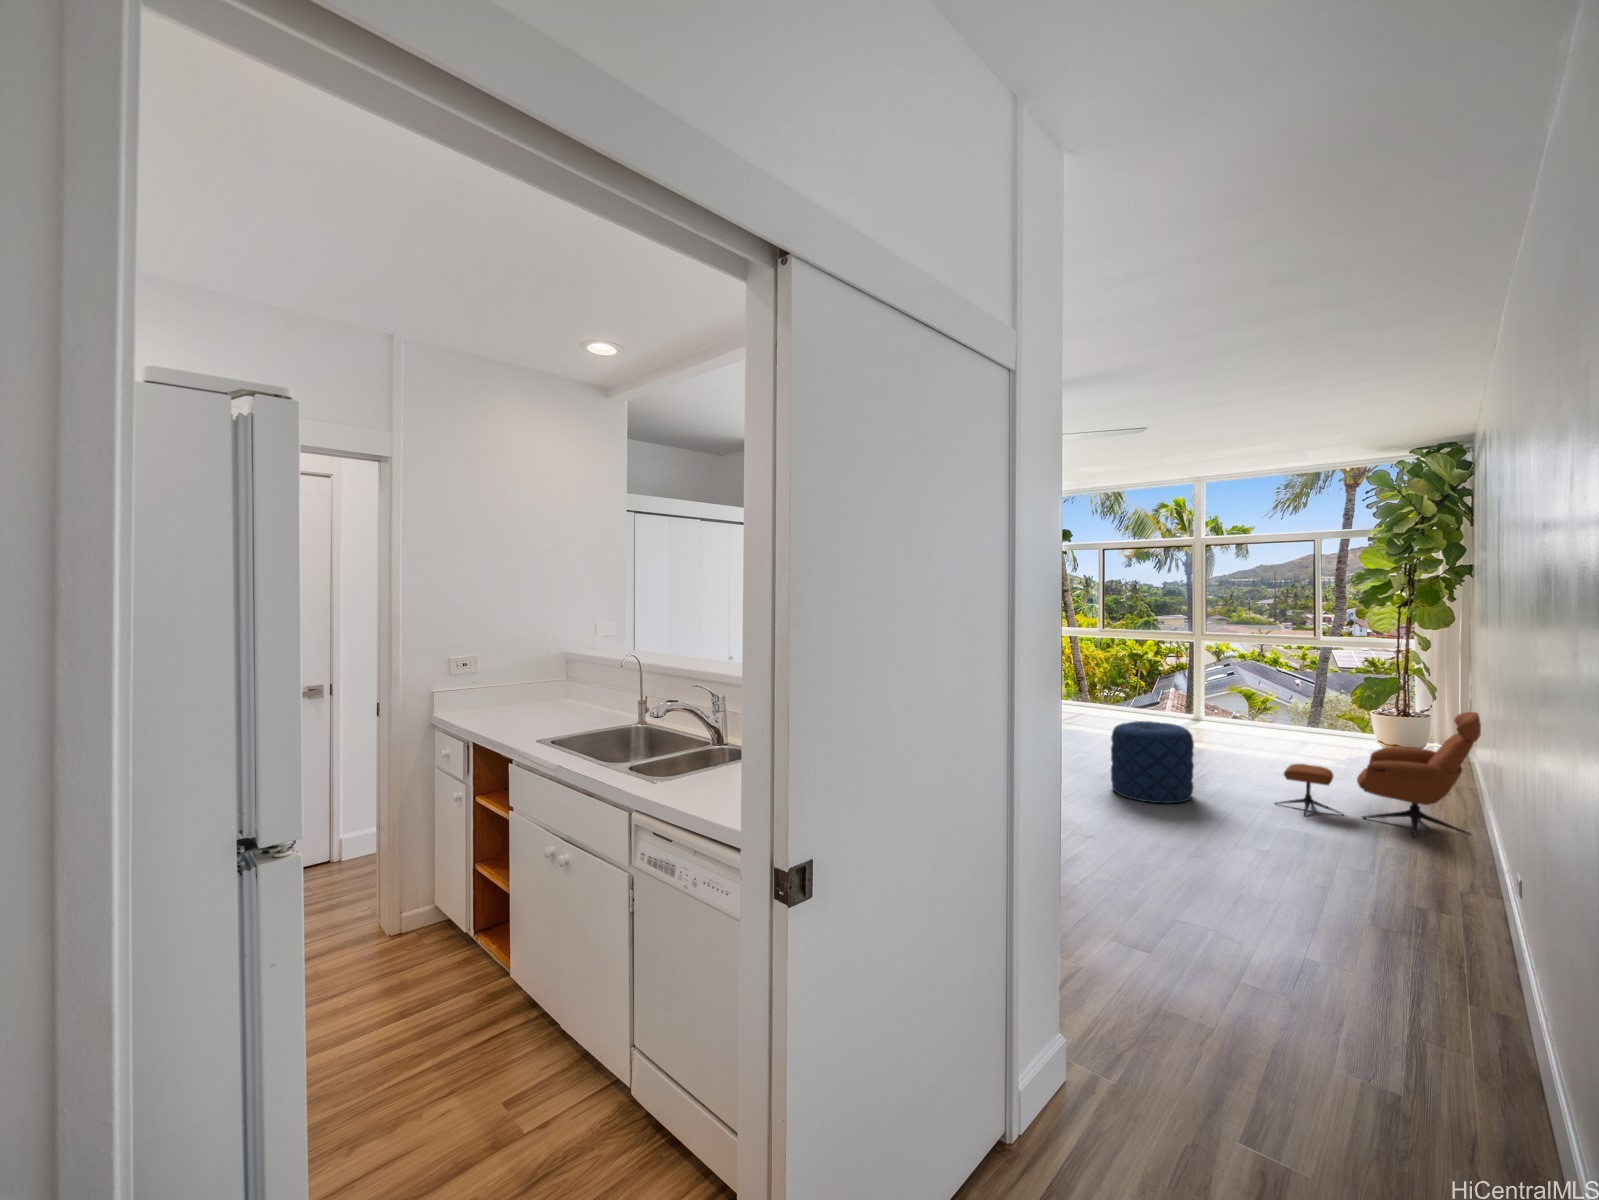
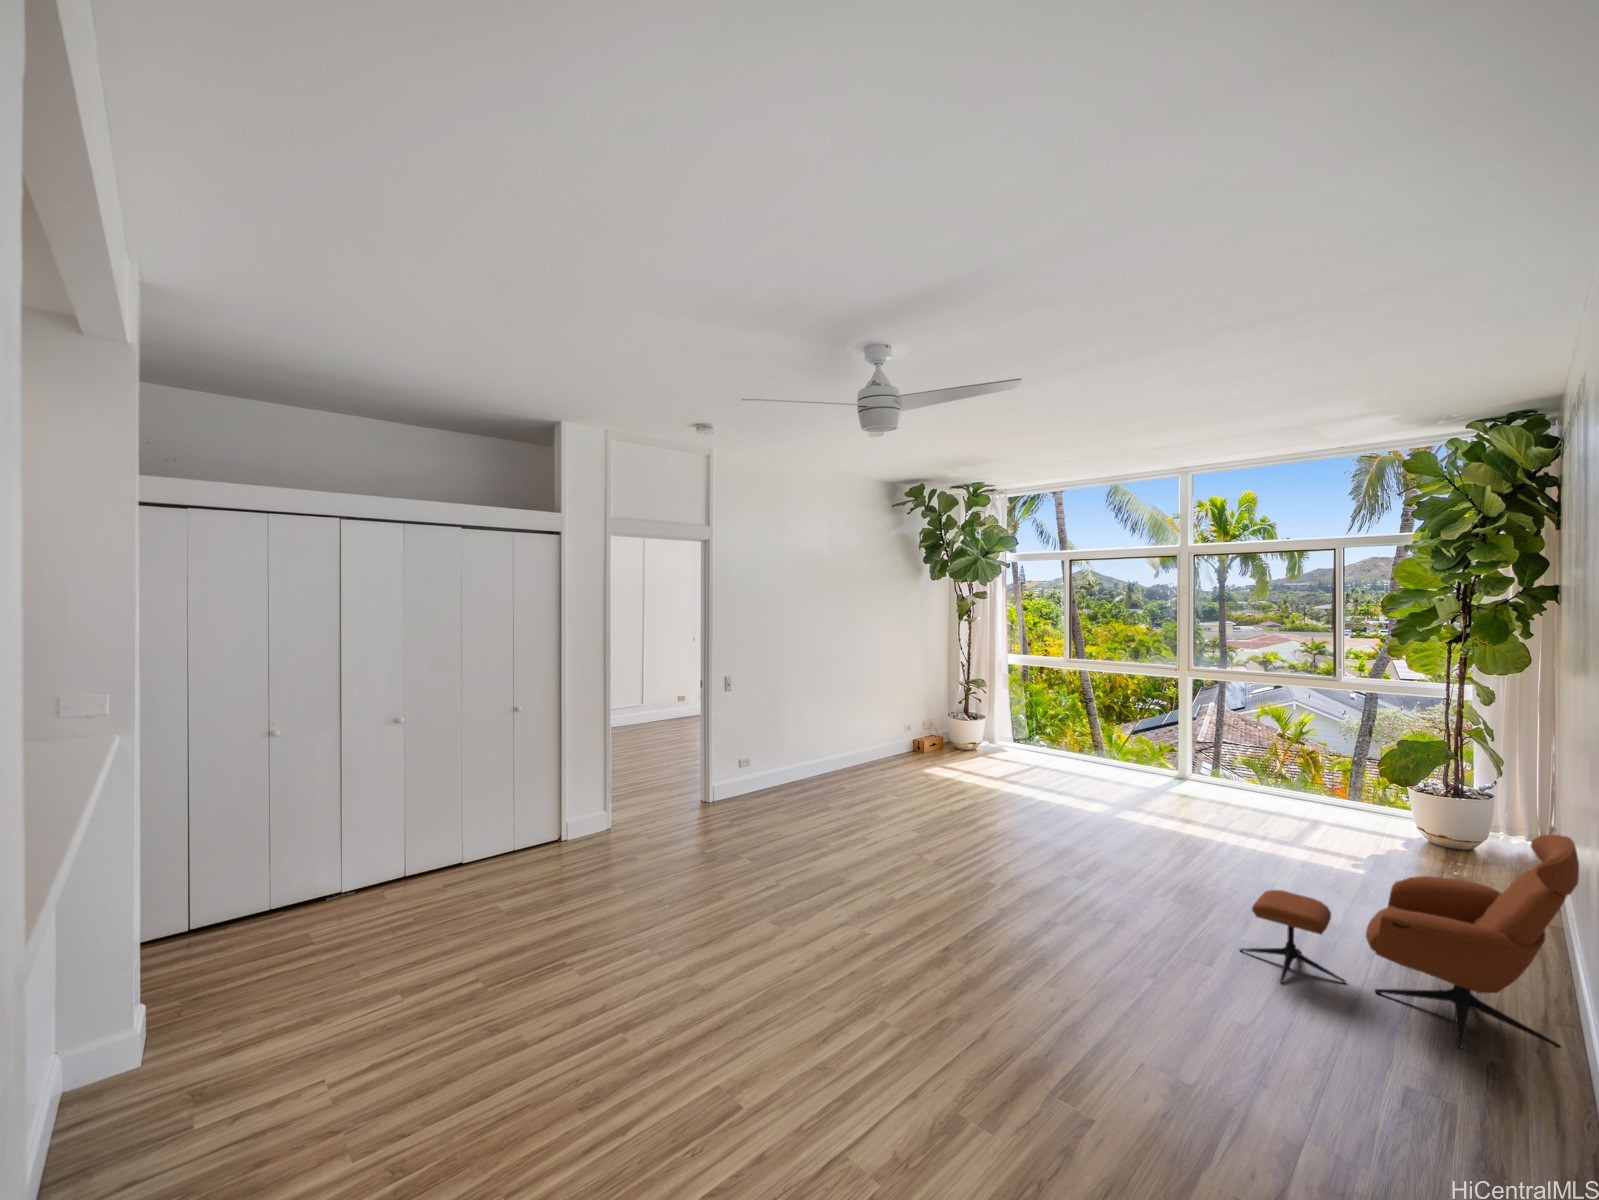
pouf: present [1111,721,1194,803] -> none [1002,808,1119,943]

